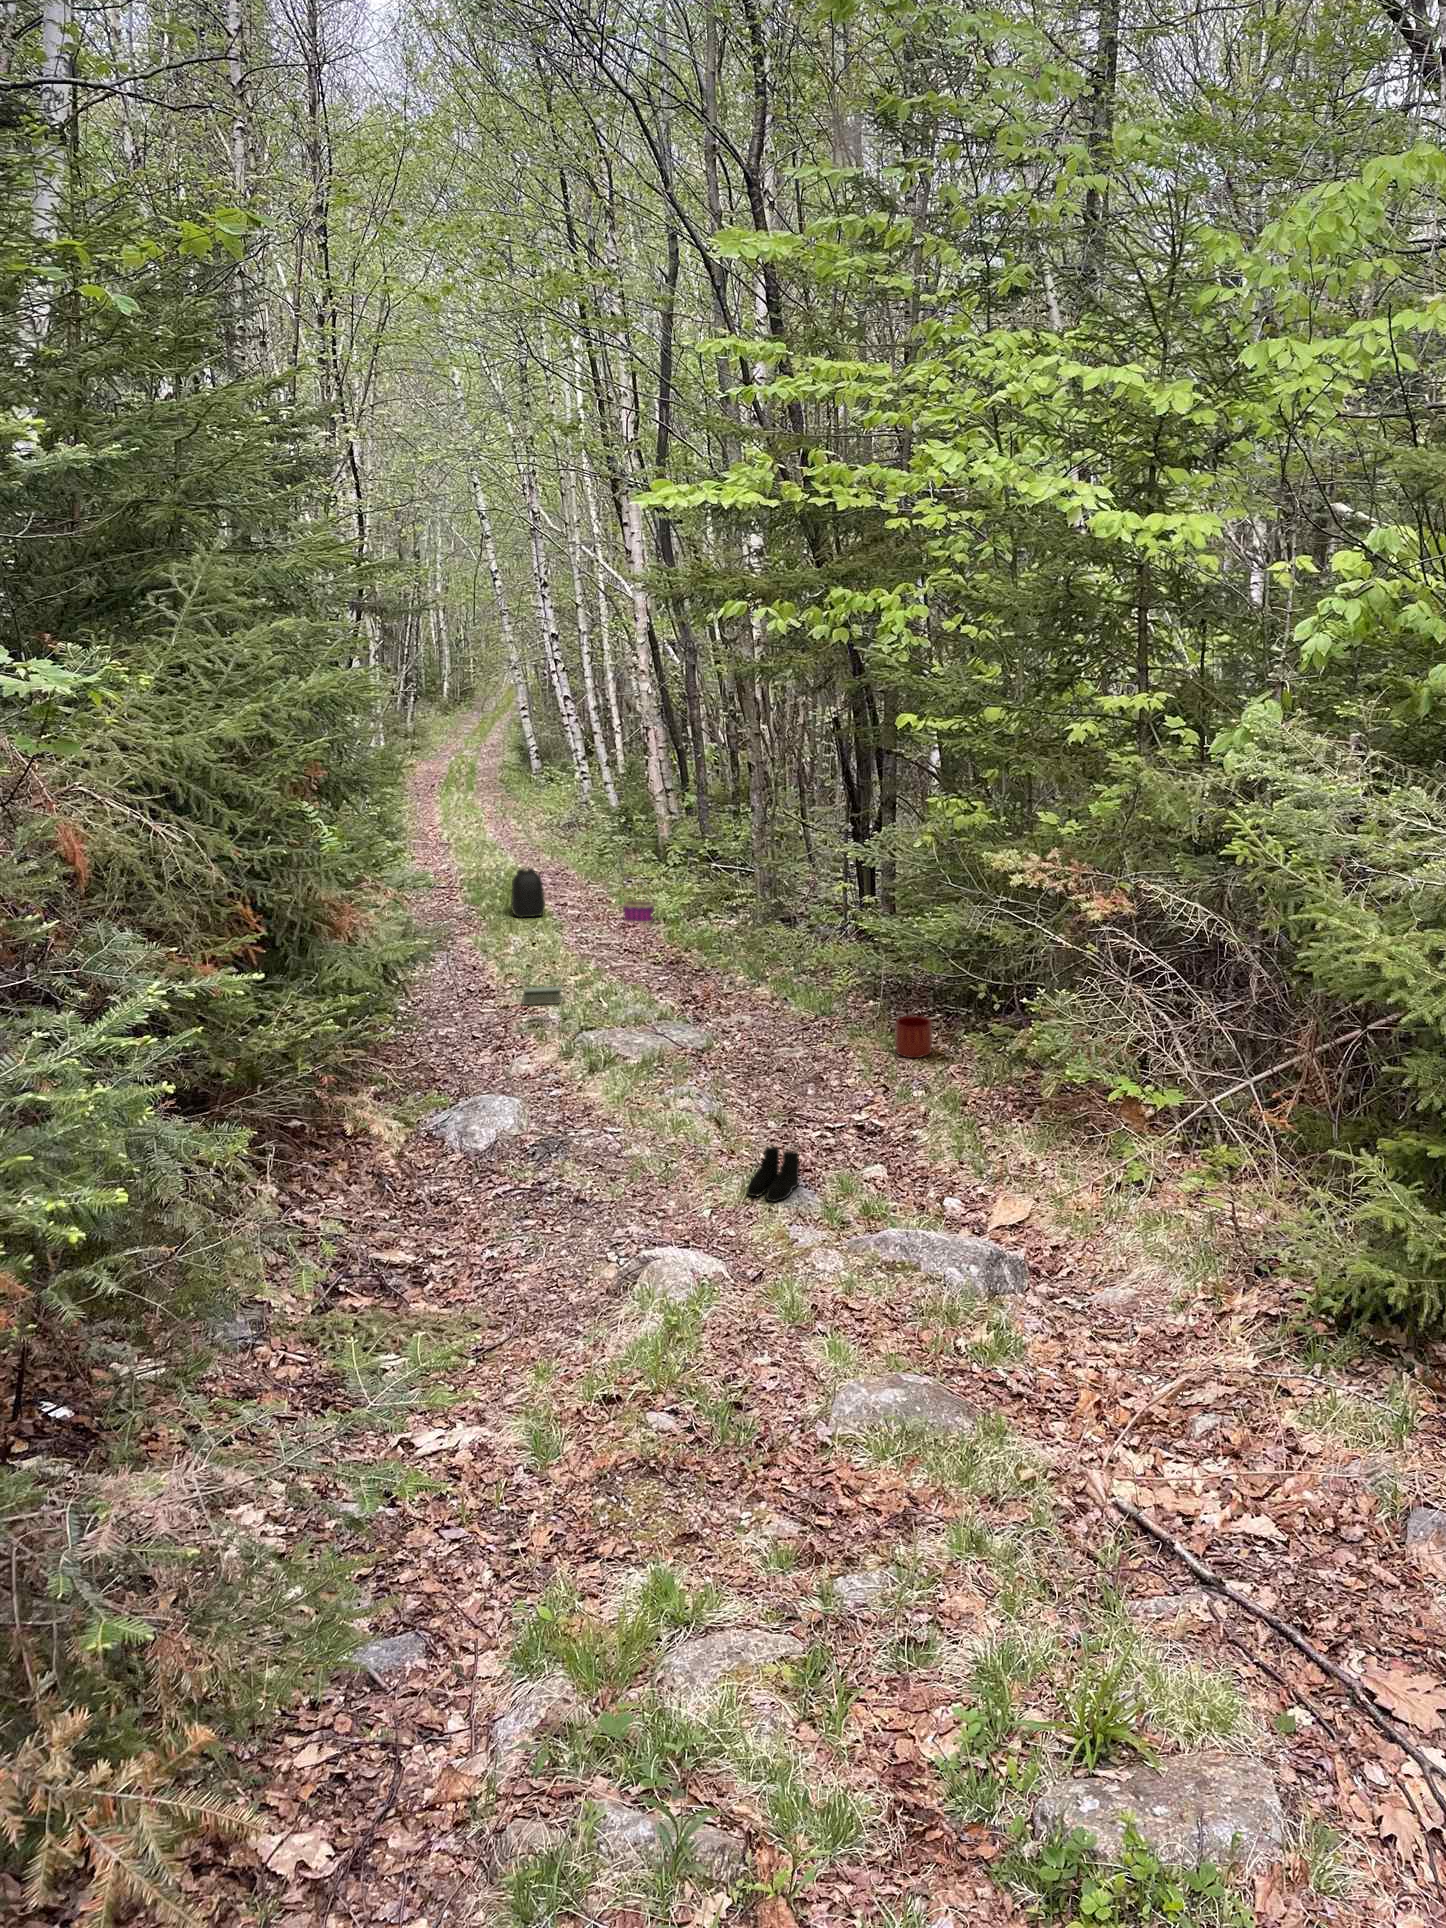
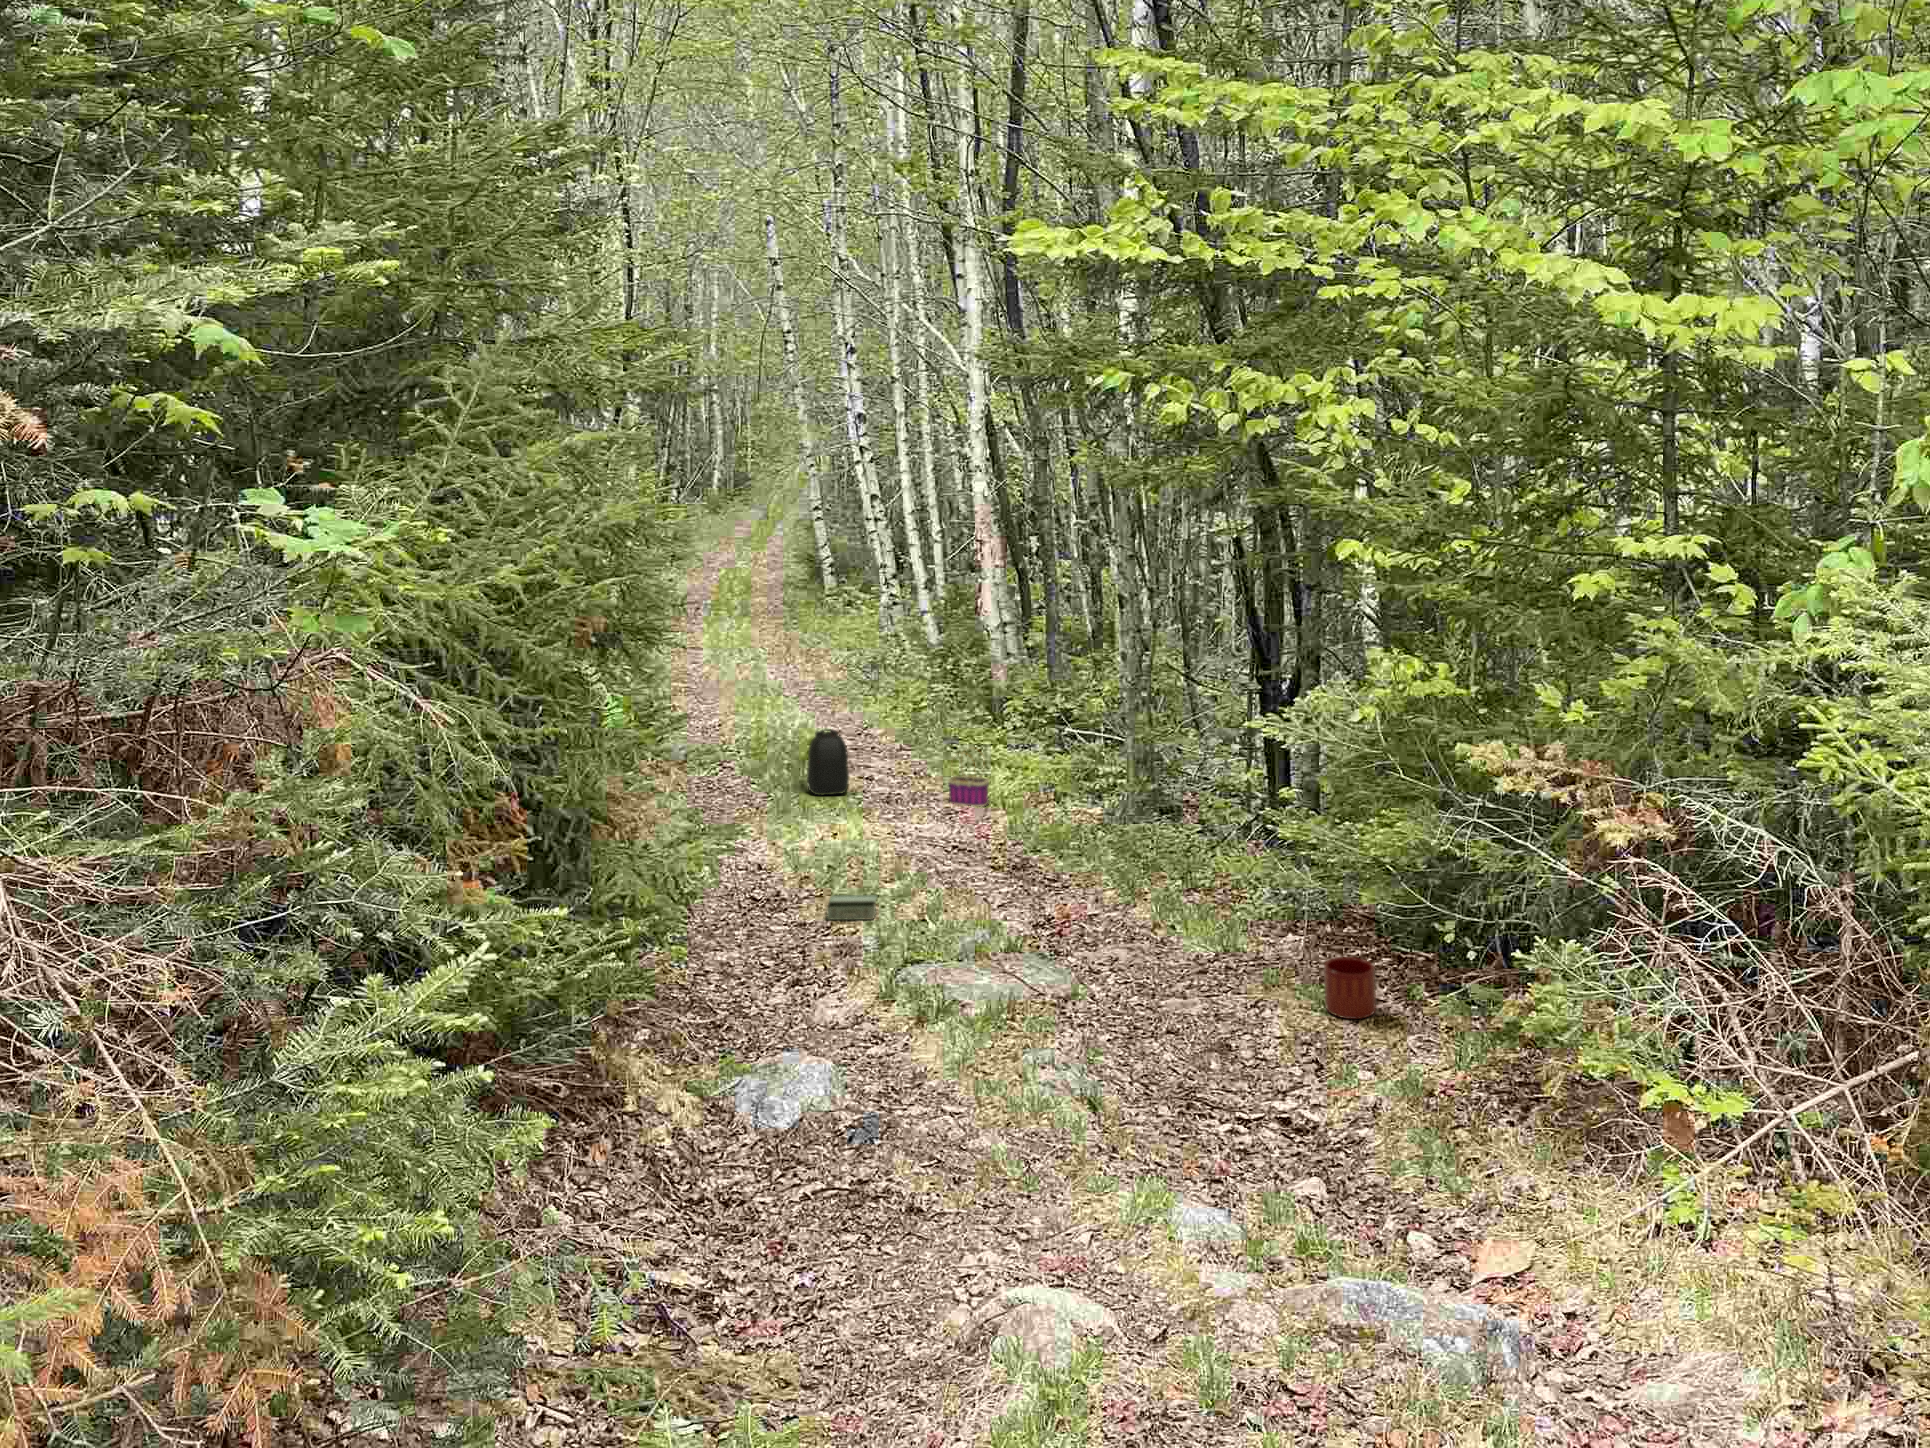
boots: present [747,1147,800,1202] -> none [1134,1143,1205,1227]

